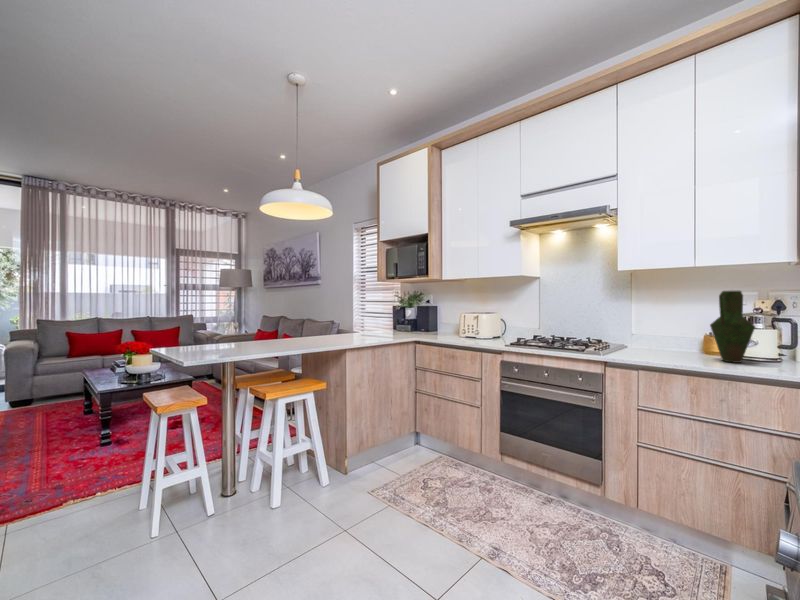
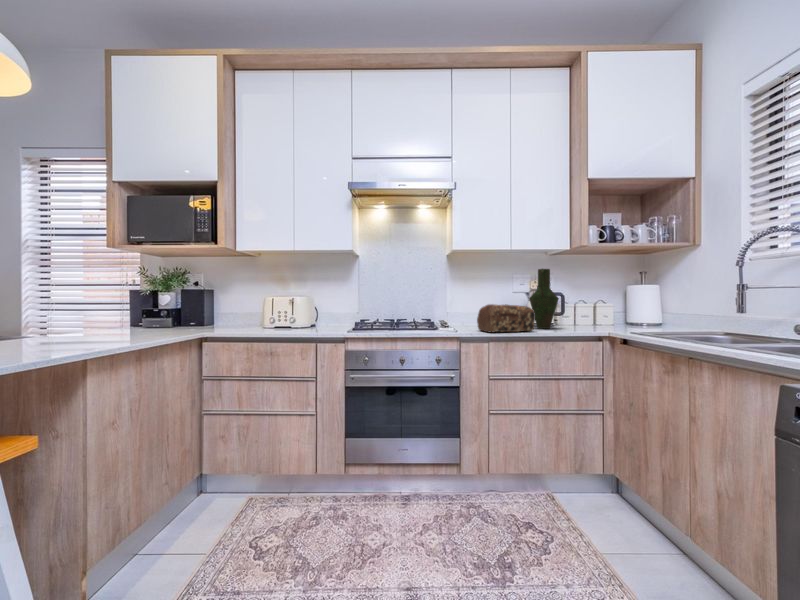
bread loaf: none [626,331,697,363] -> present [477,304,535,332]

